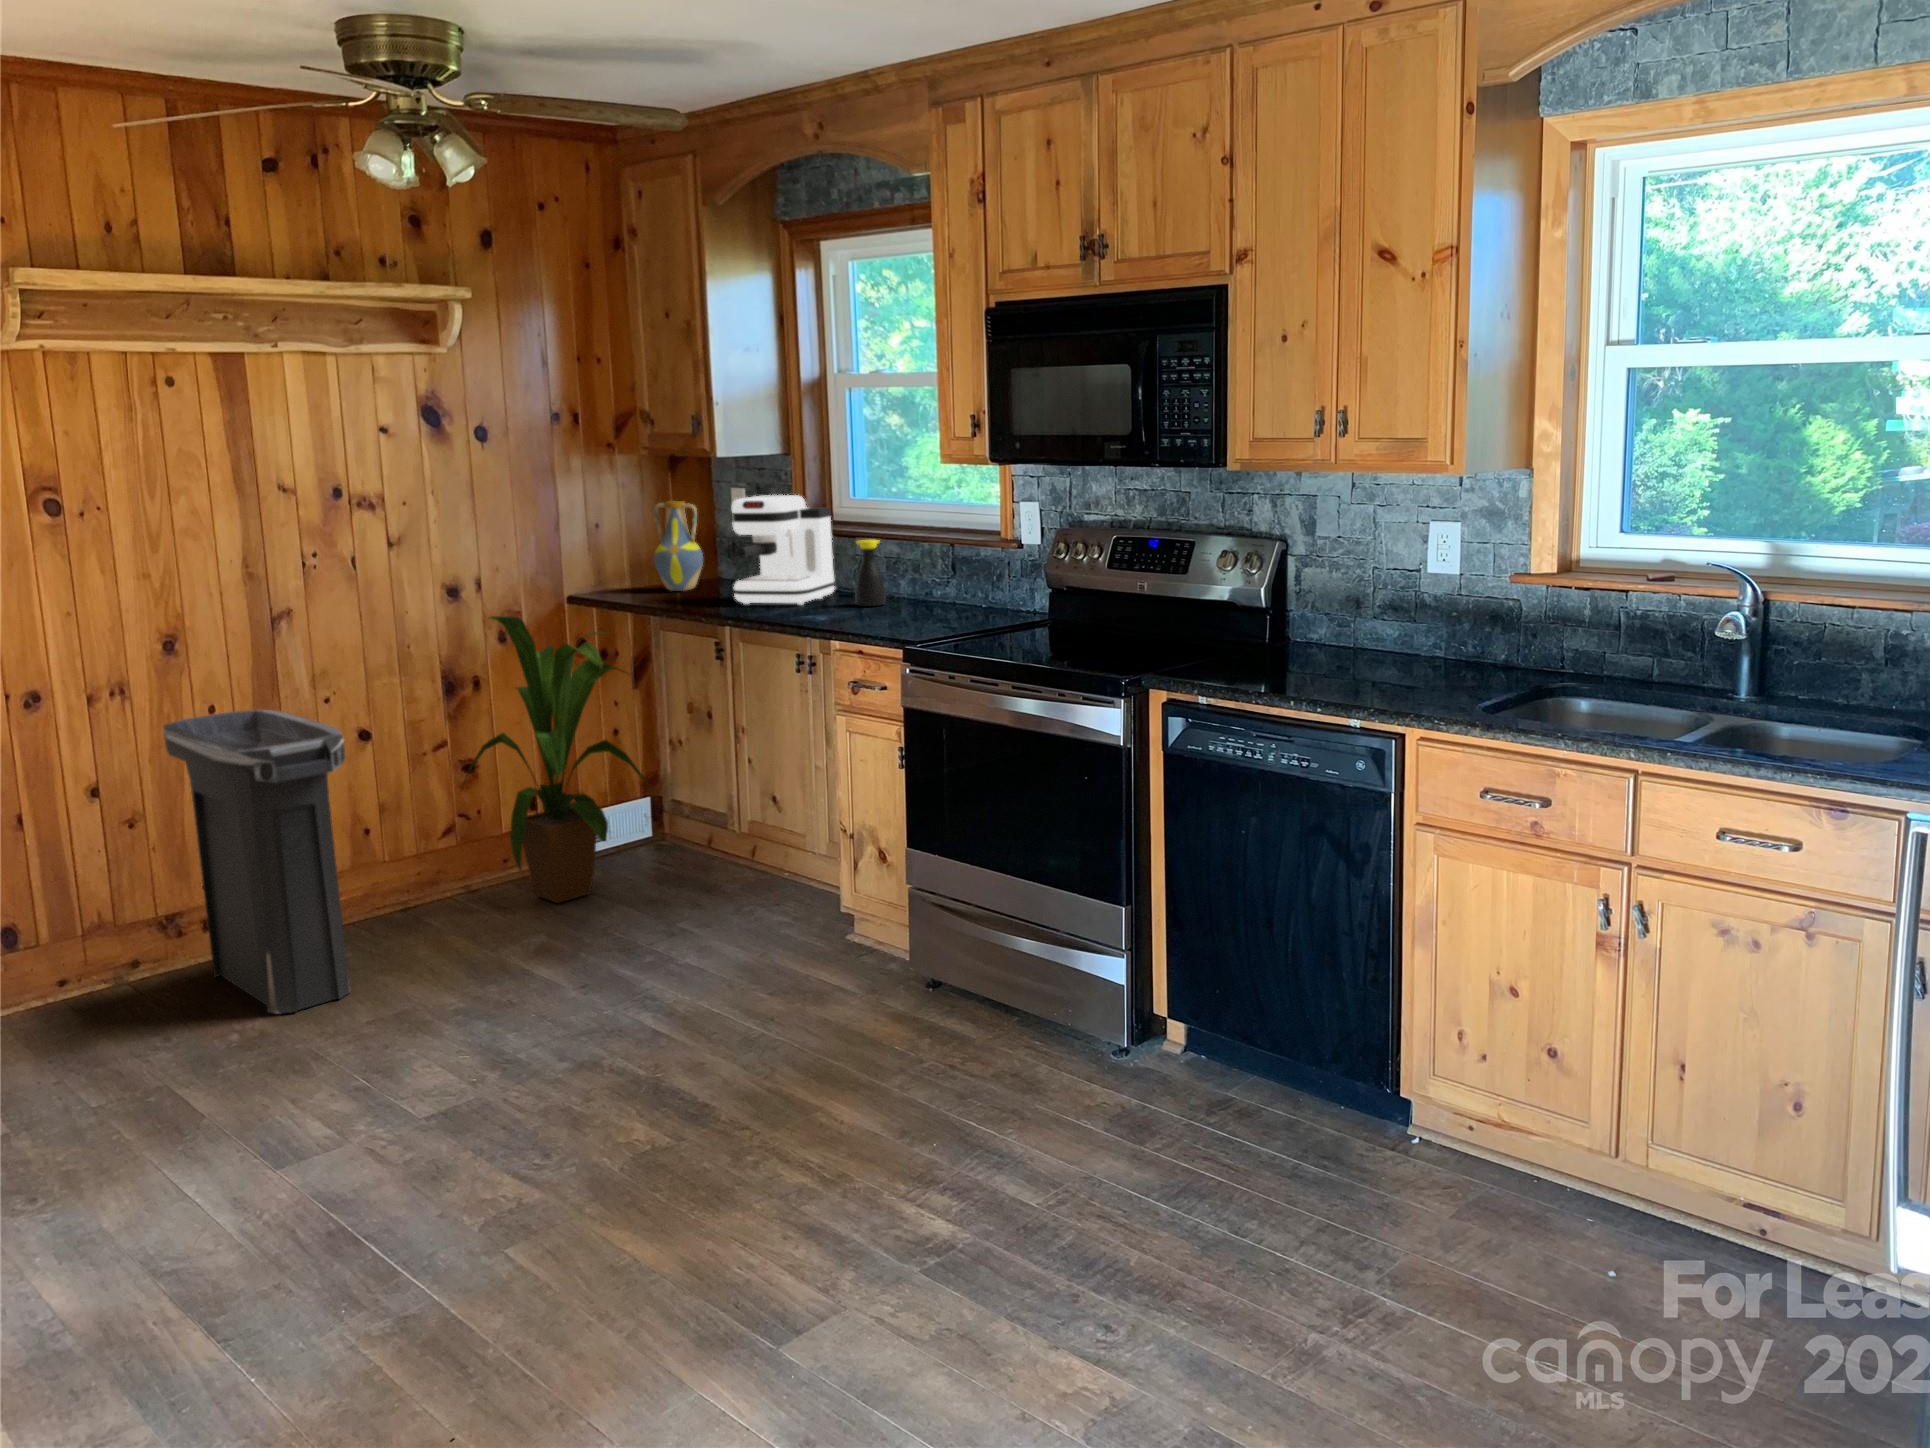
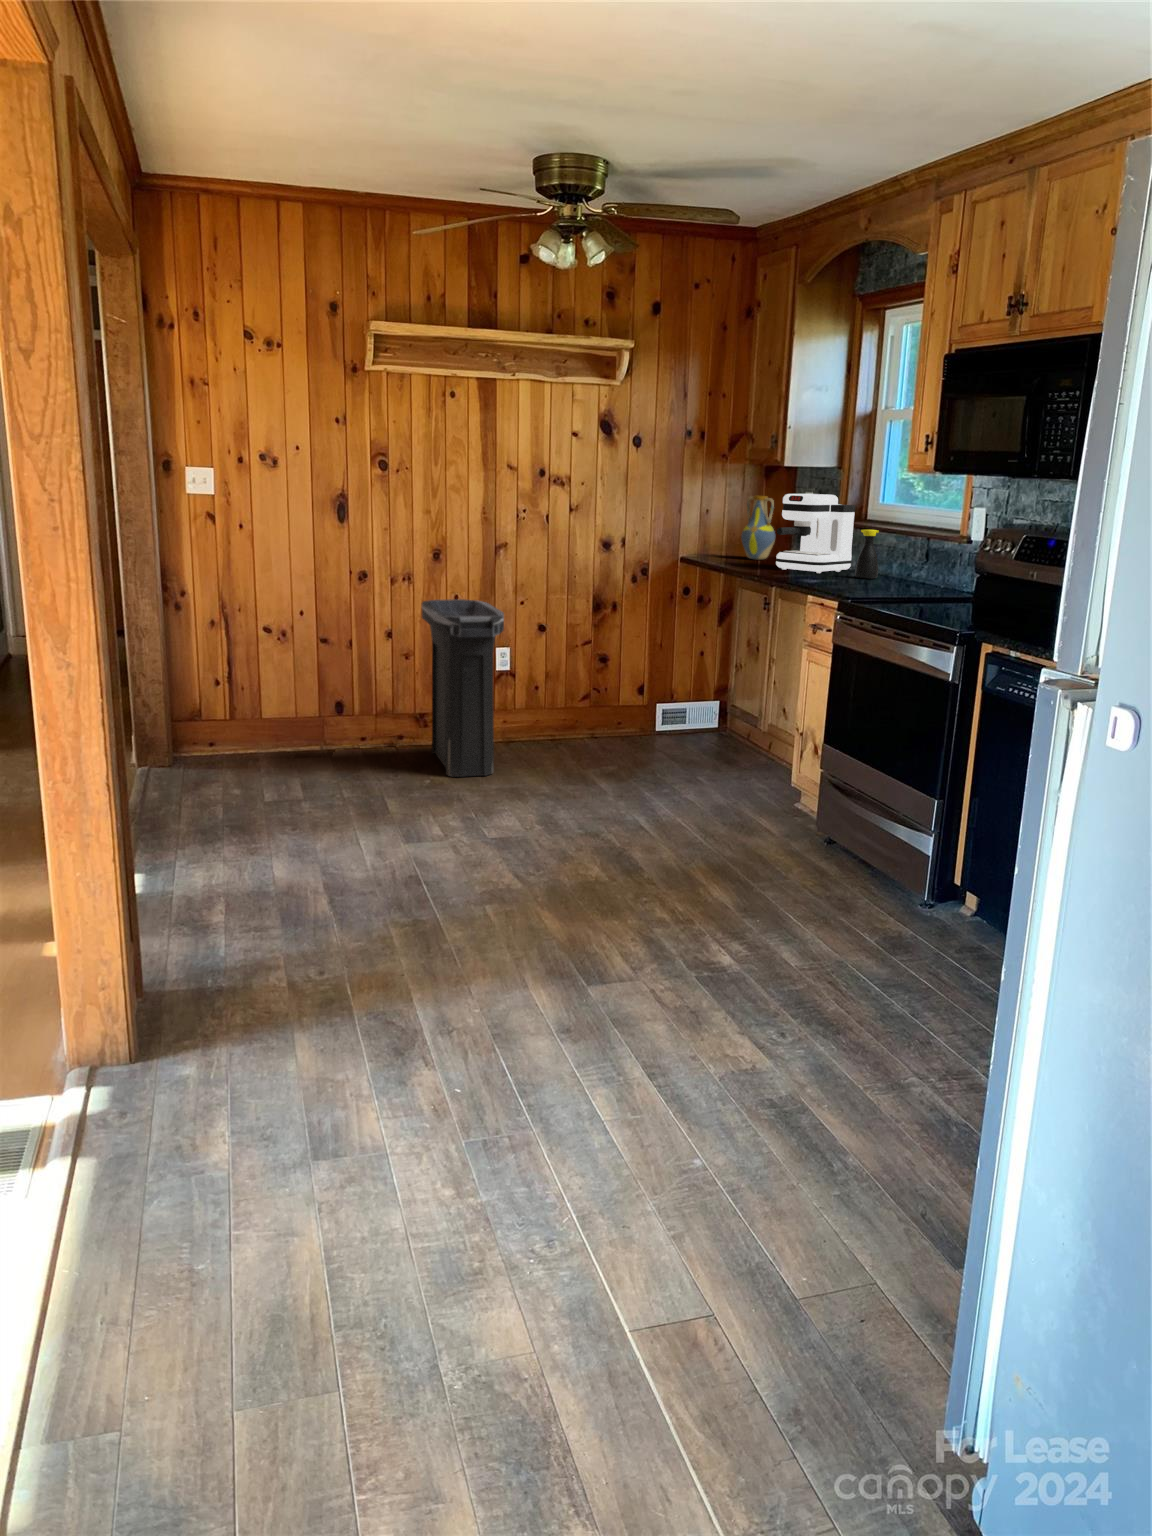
house plant: present [464,616,656,903] -> none [588,558,711,753]

